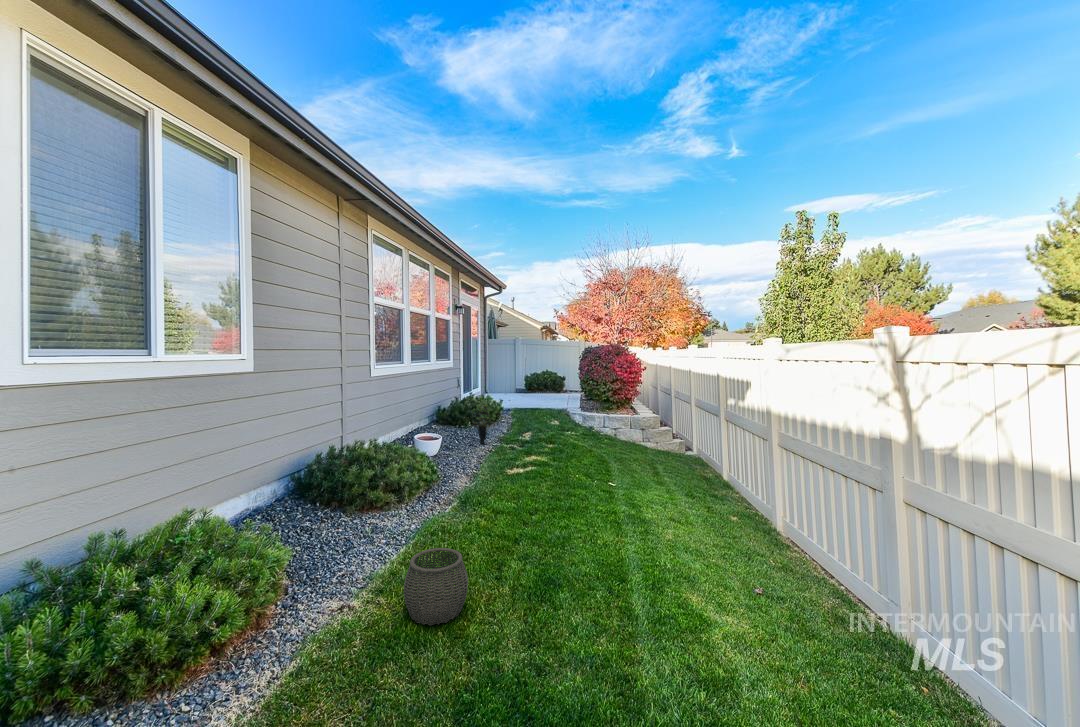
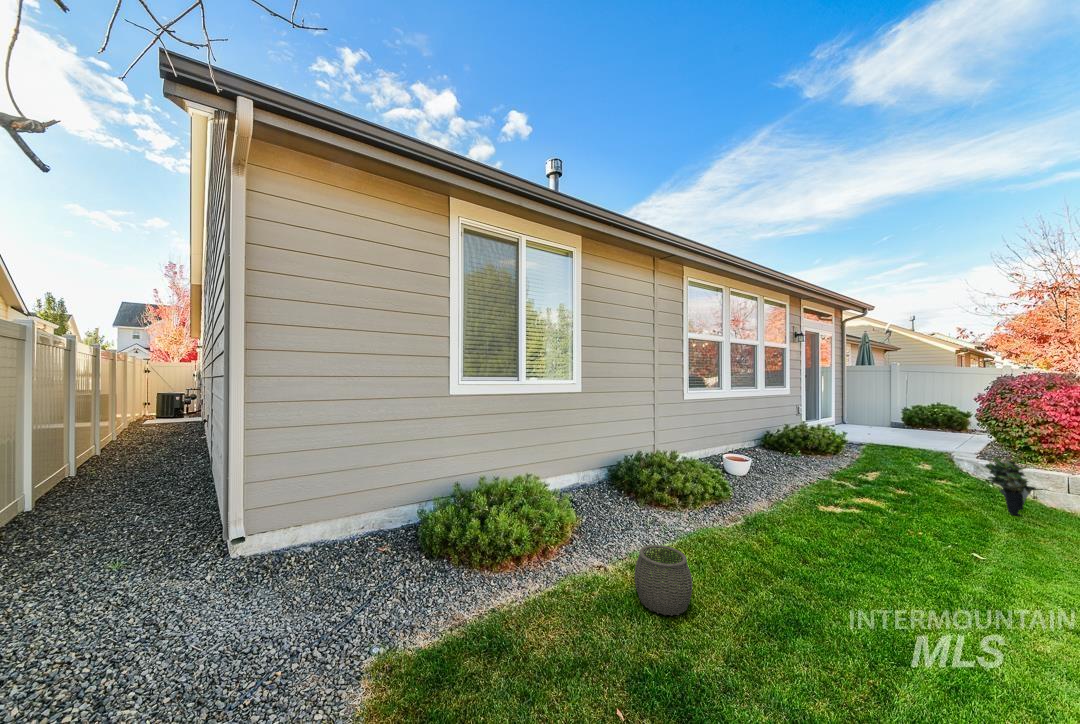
potted plant: present [471,404,492,444] -> present [985,457,1035,516]

